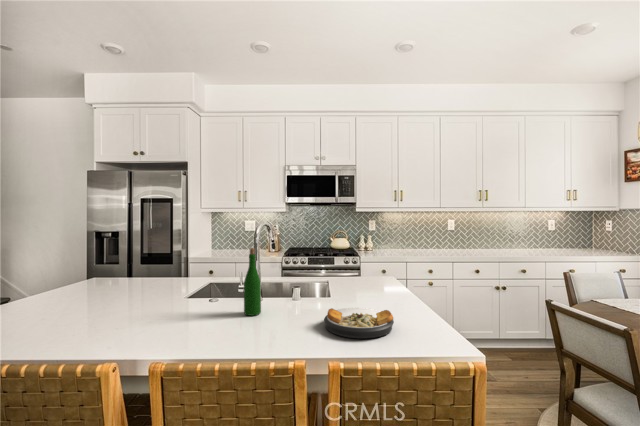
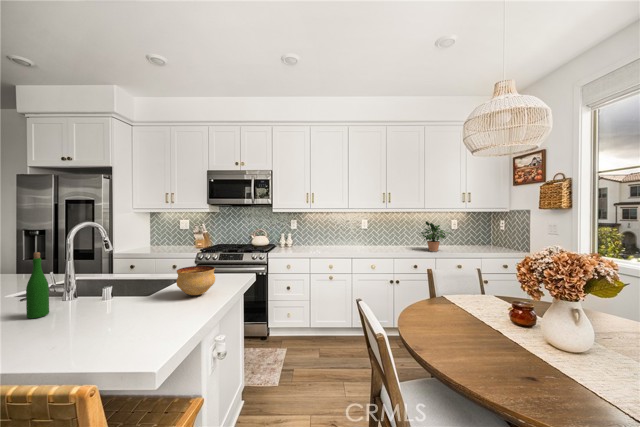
potted plant: none [519,221,560,254] -> present [421,221,451,252]
bowl: none [354,265,392,295] -> present [176,266,215,295]
plate: present [324,308,394,338] -> none [62,312,148,348]

